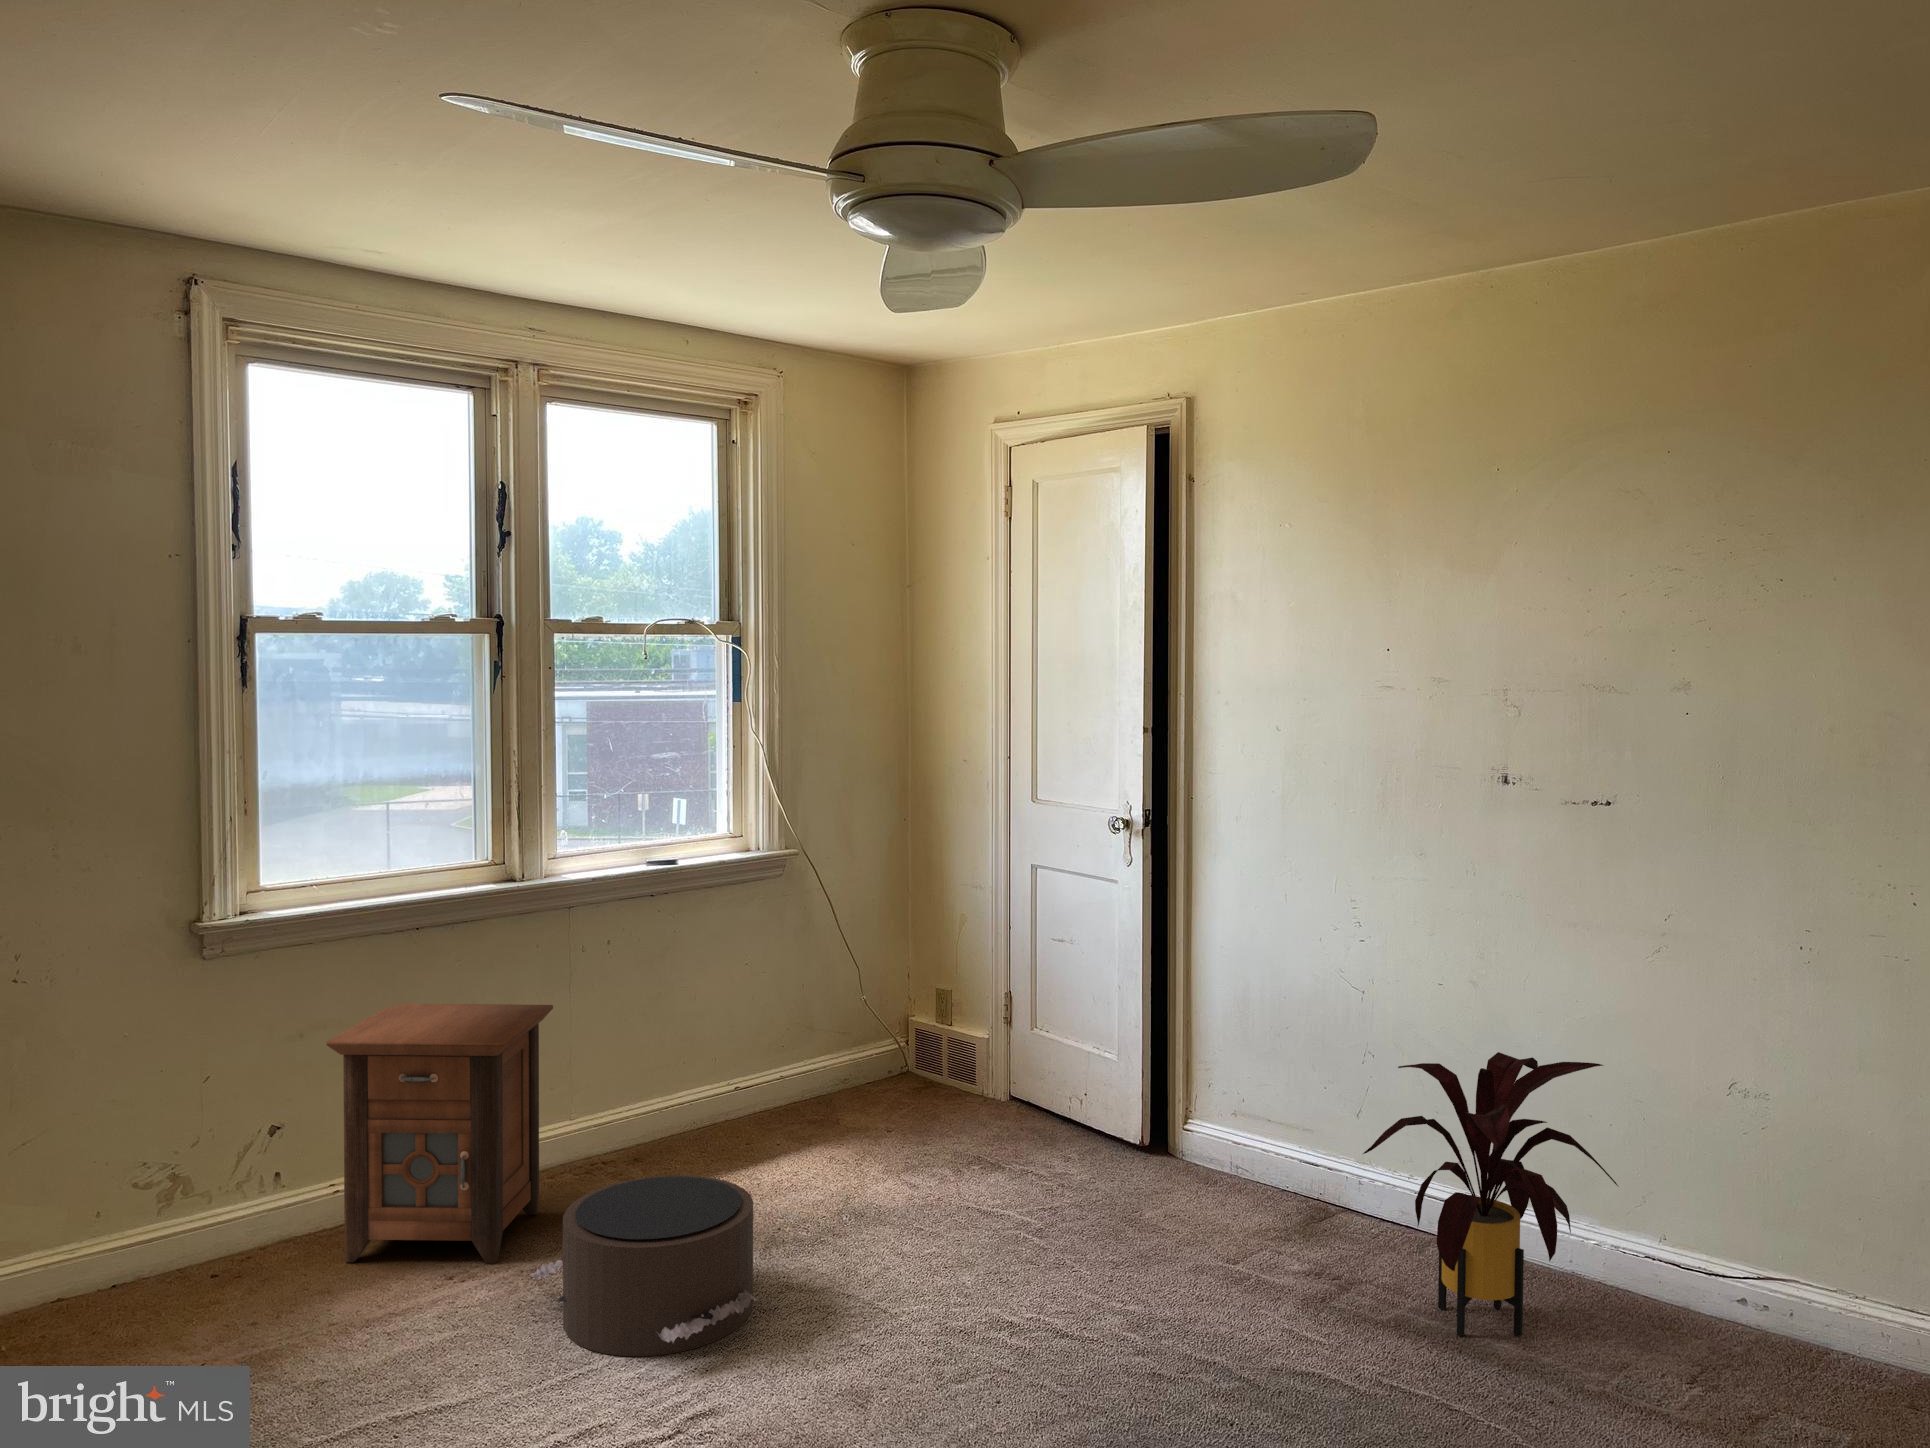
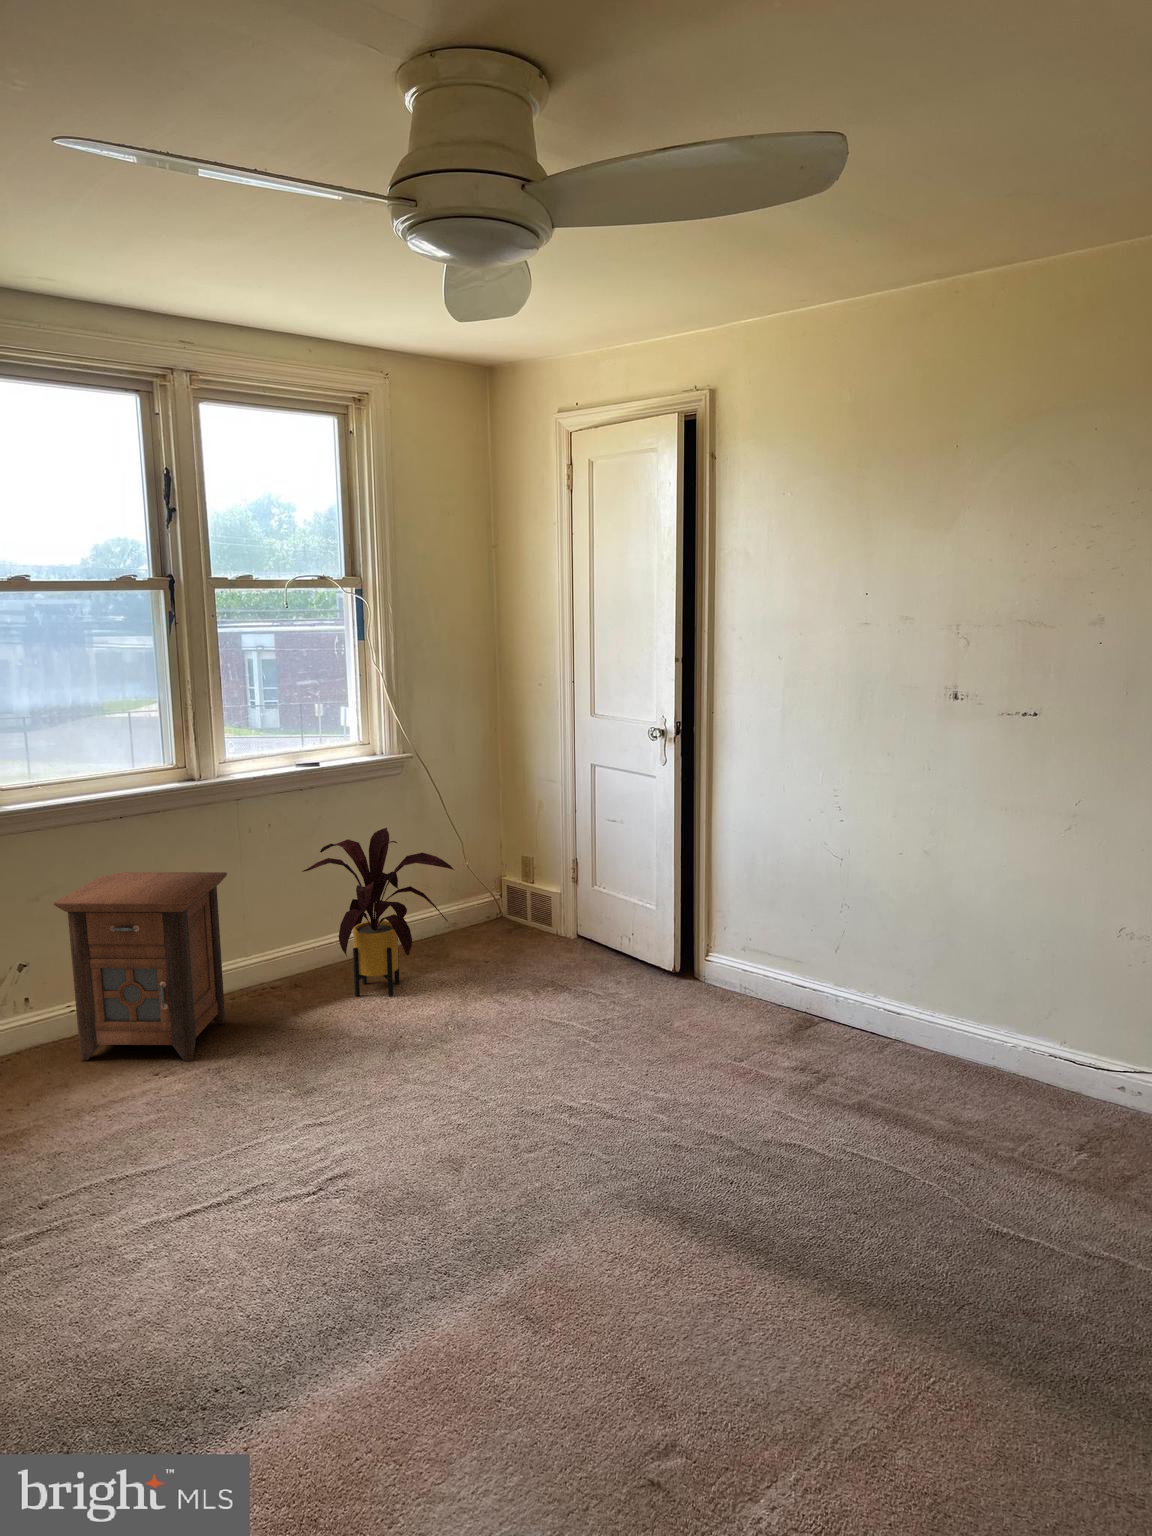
house plant: present [1363,1052,1618,1337] -> present [302,828,454,996]
pouf: present [530,1175,760,1356] -> none [212,998,383,1132]

